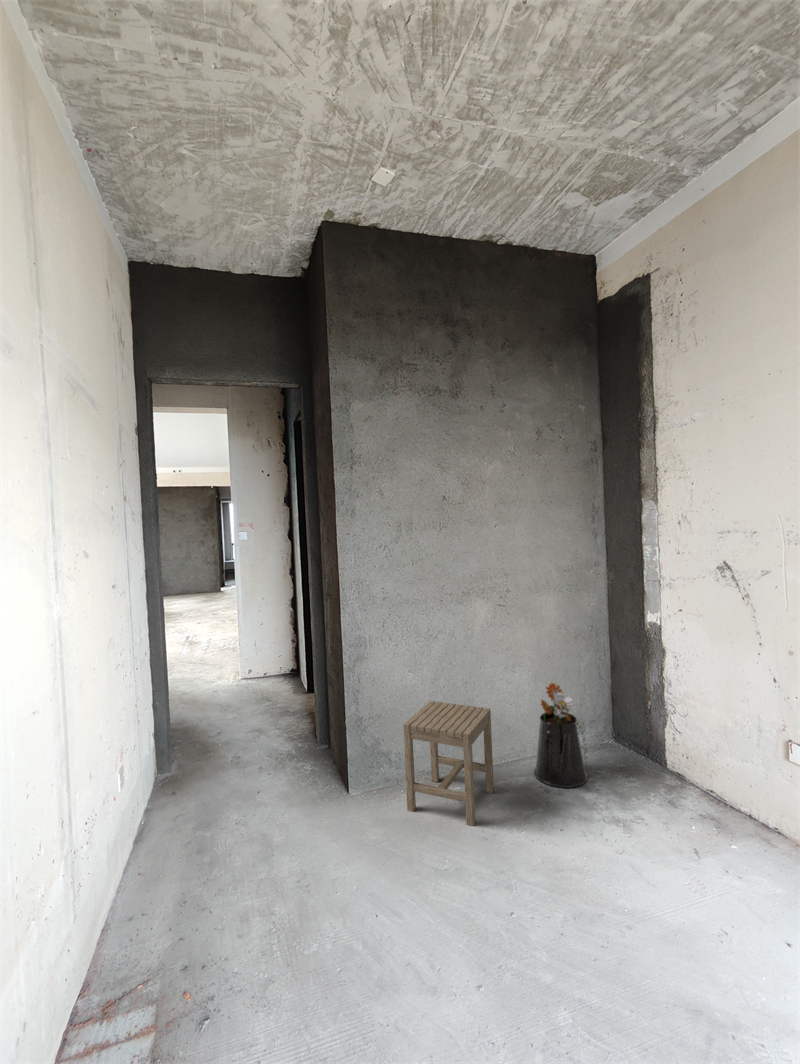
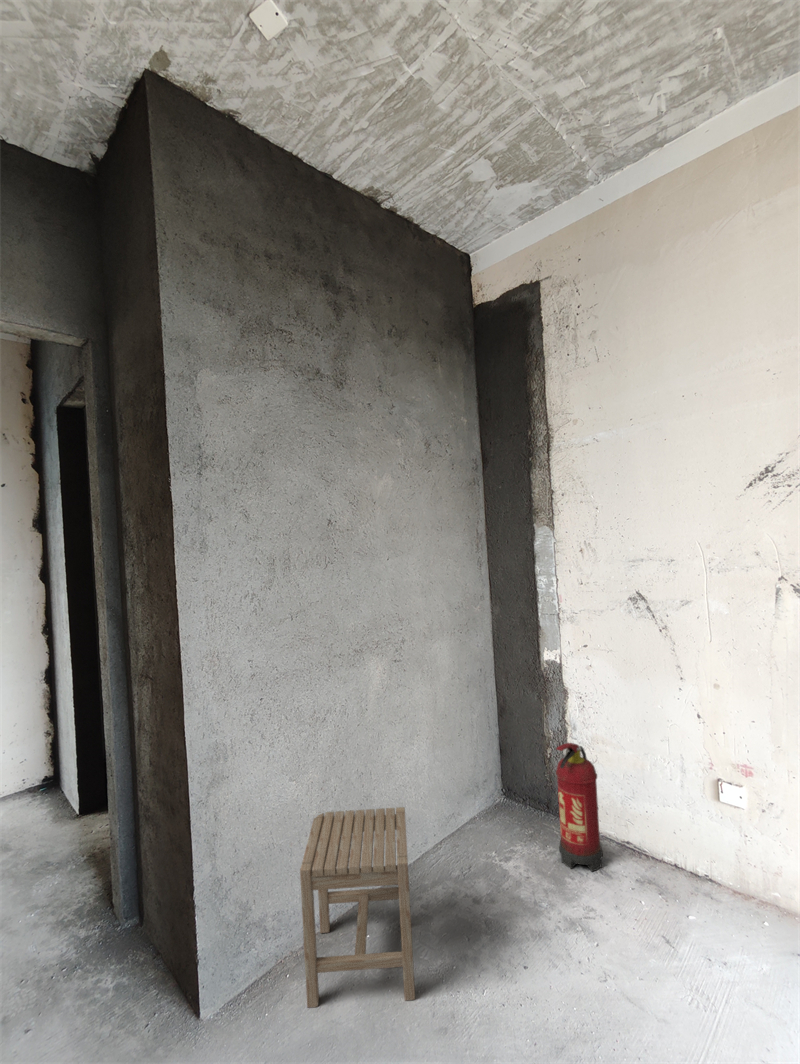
watering can: present [534,683,588,788] -> none [442,746,507,889]
fire extinguisher: none [630,690,678,801] -> present [556,743,603,872]

